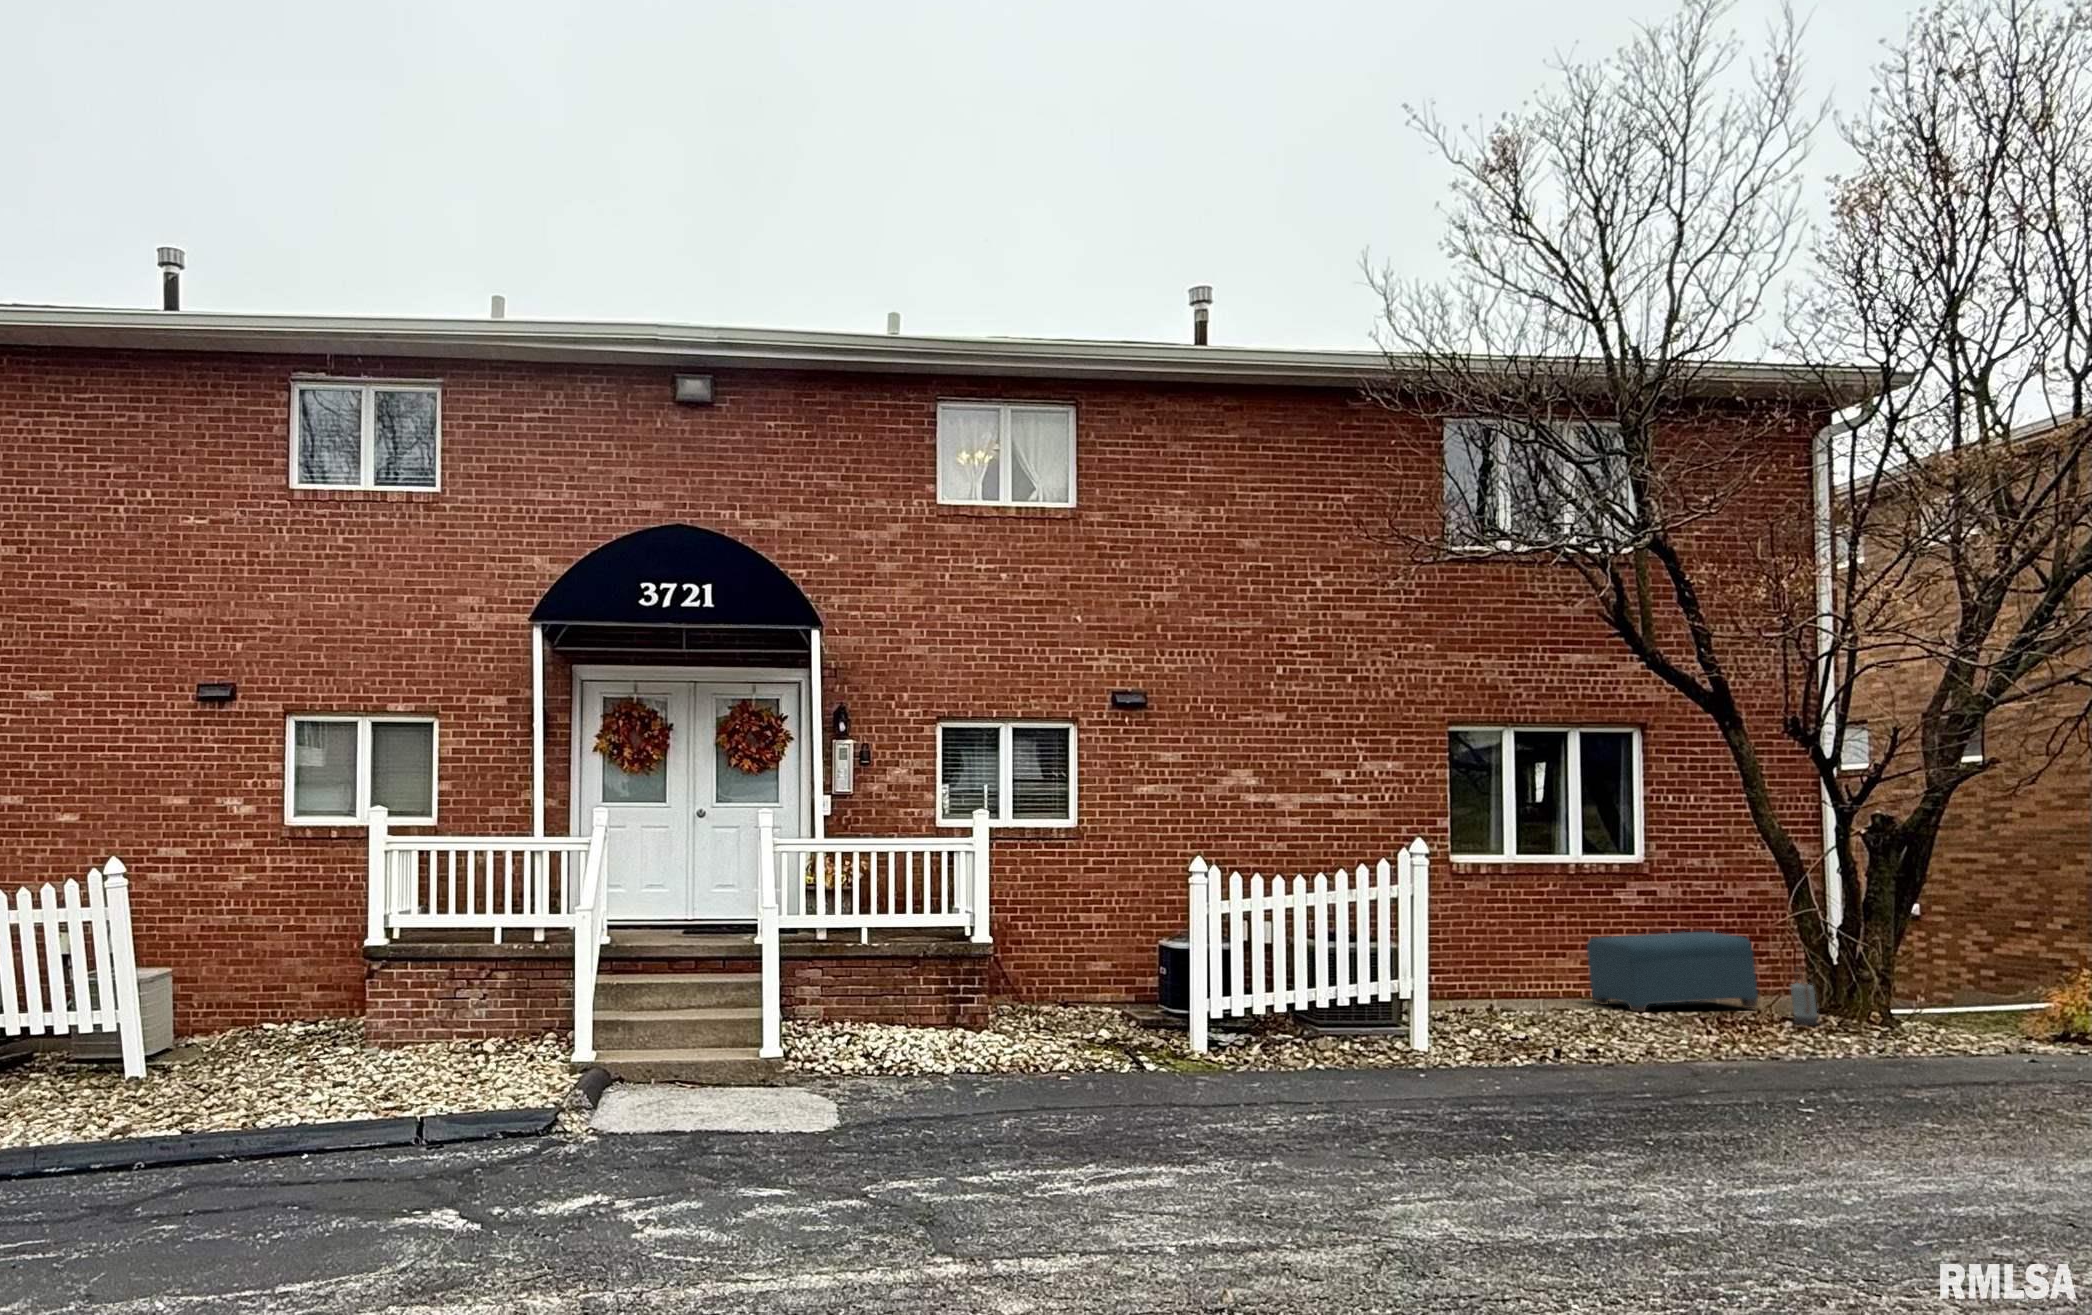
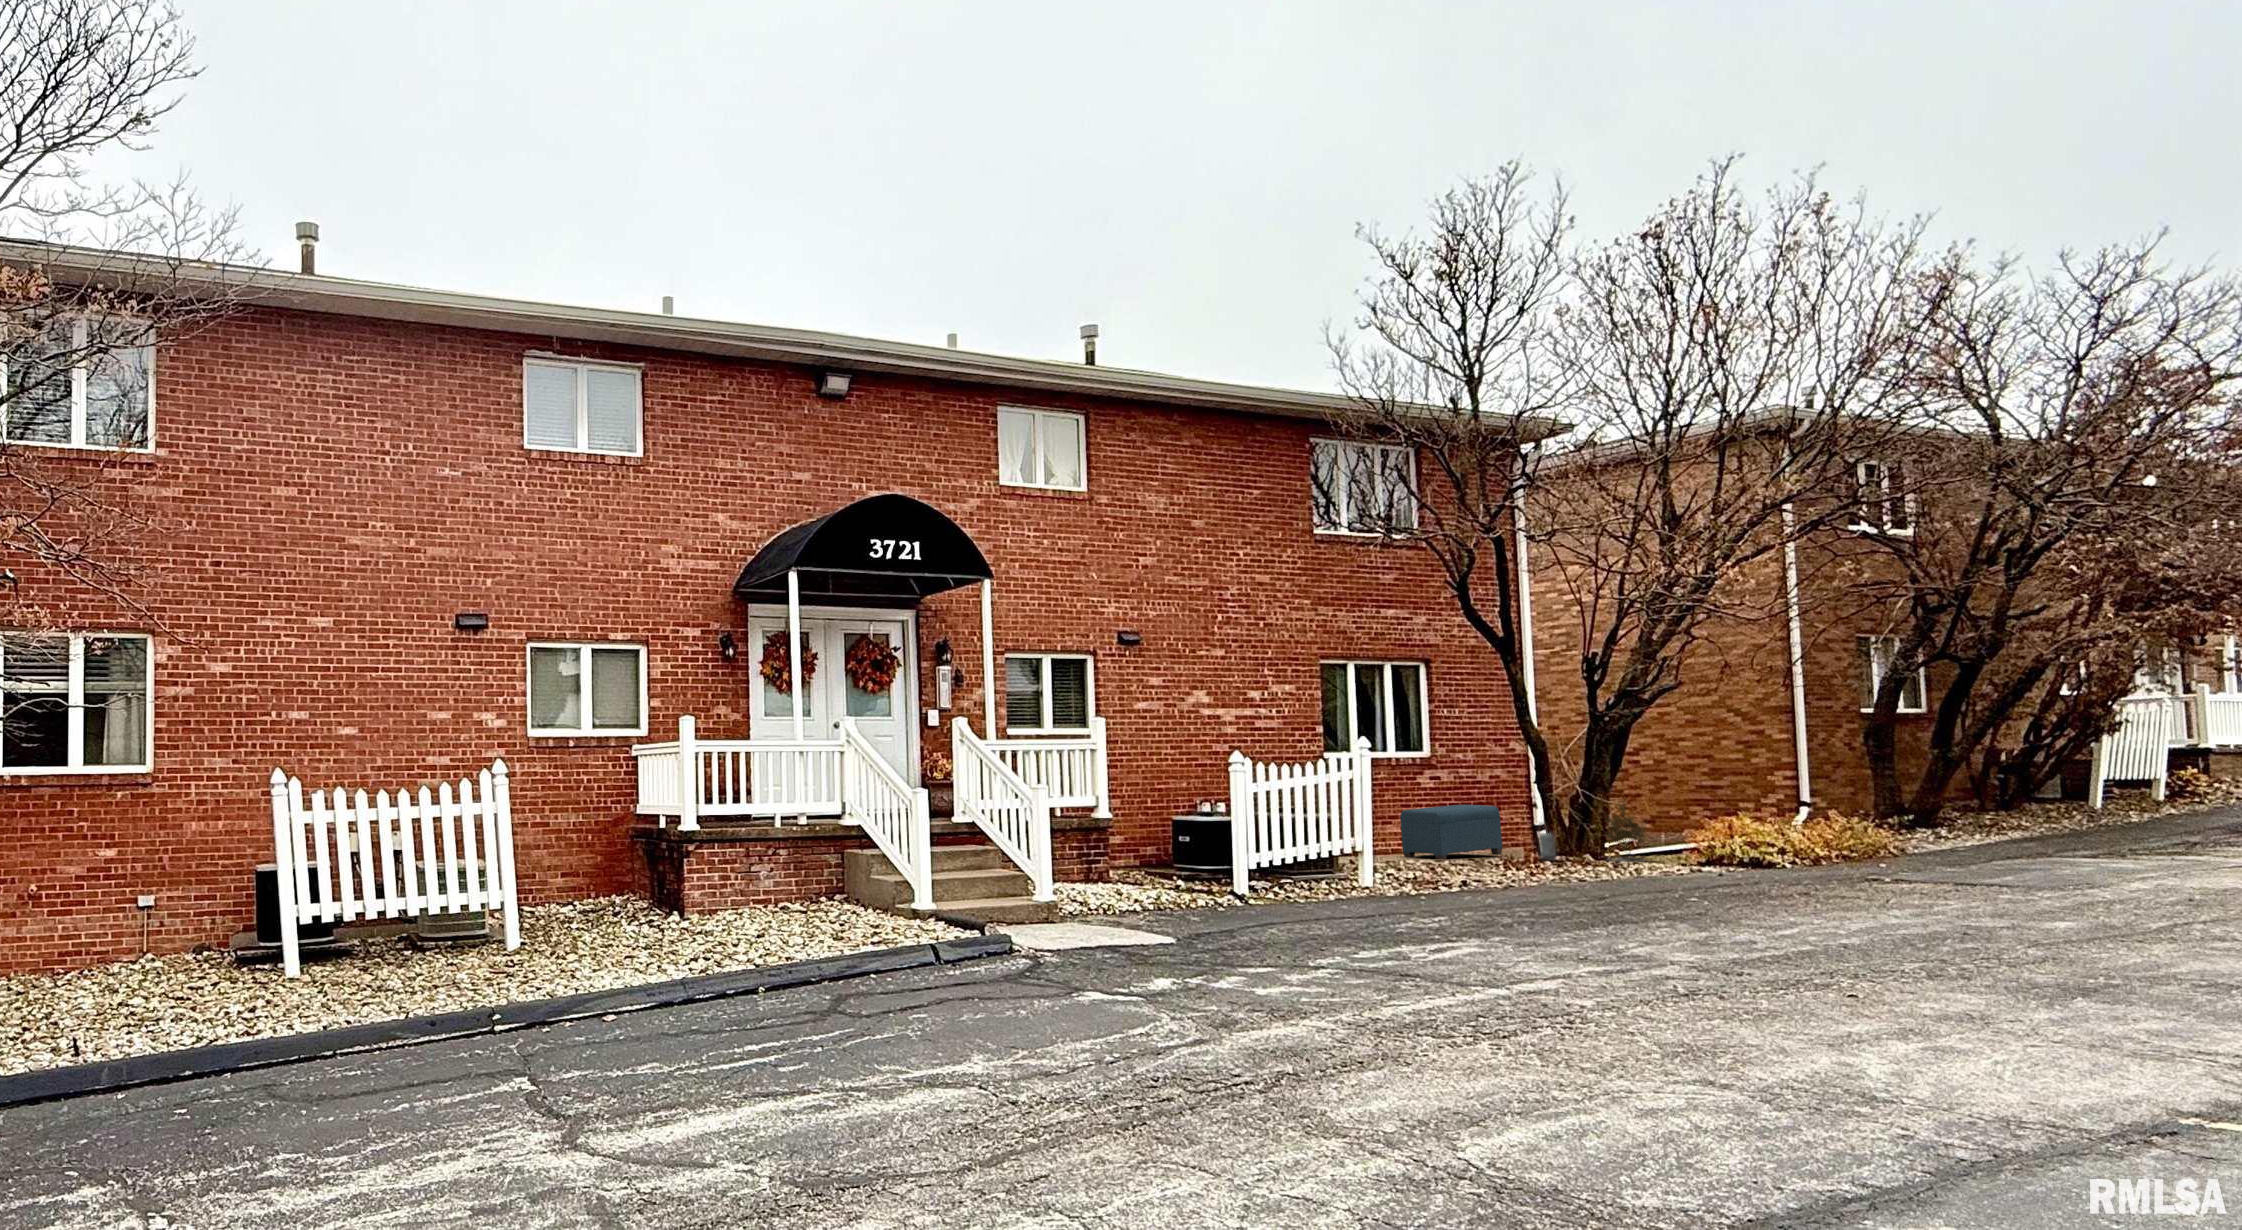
potted tree: none [1898,937,1973,1037] -> present [1606,800,1647,862]

